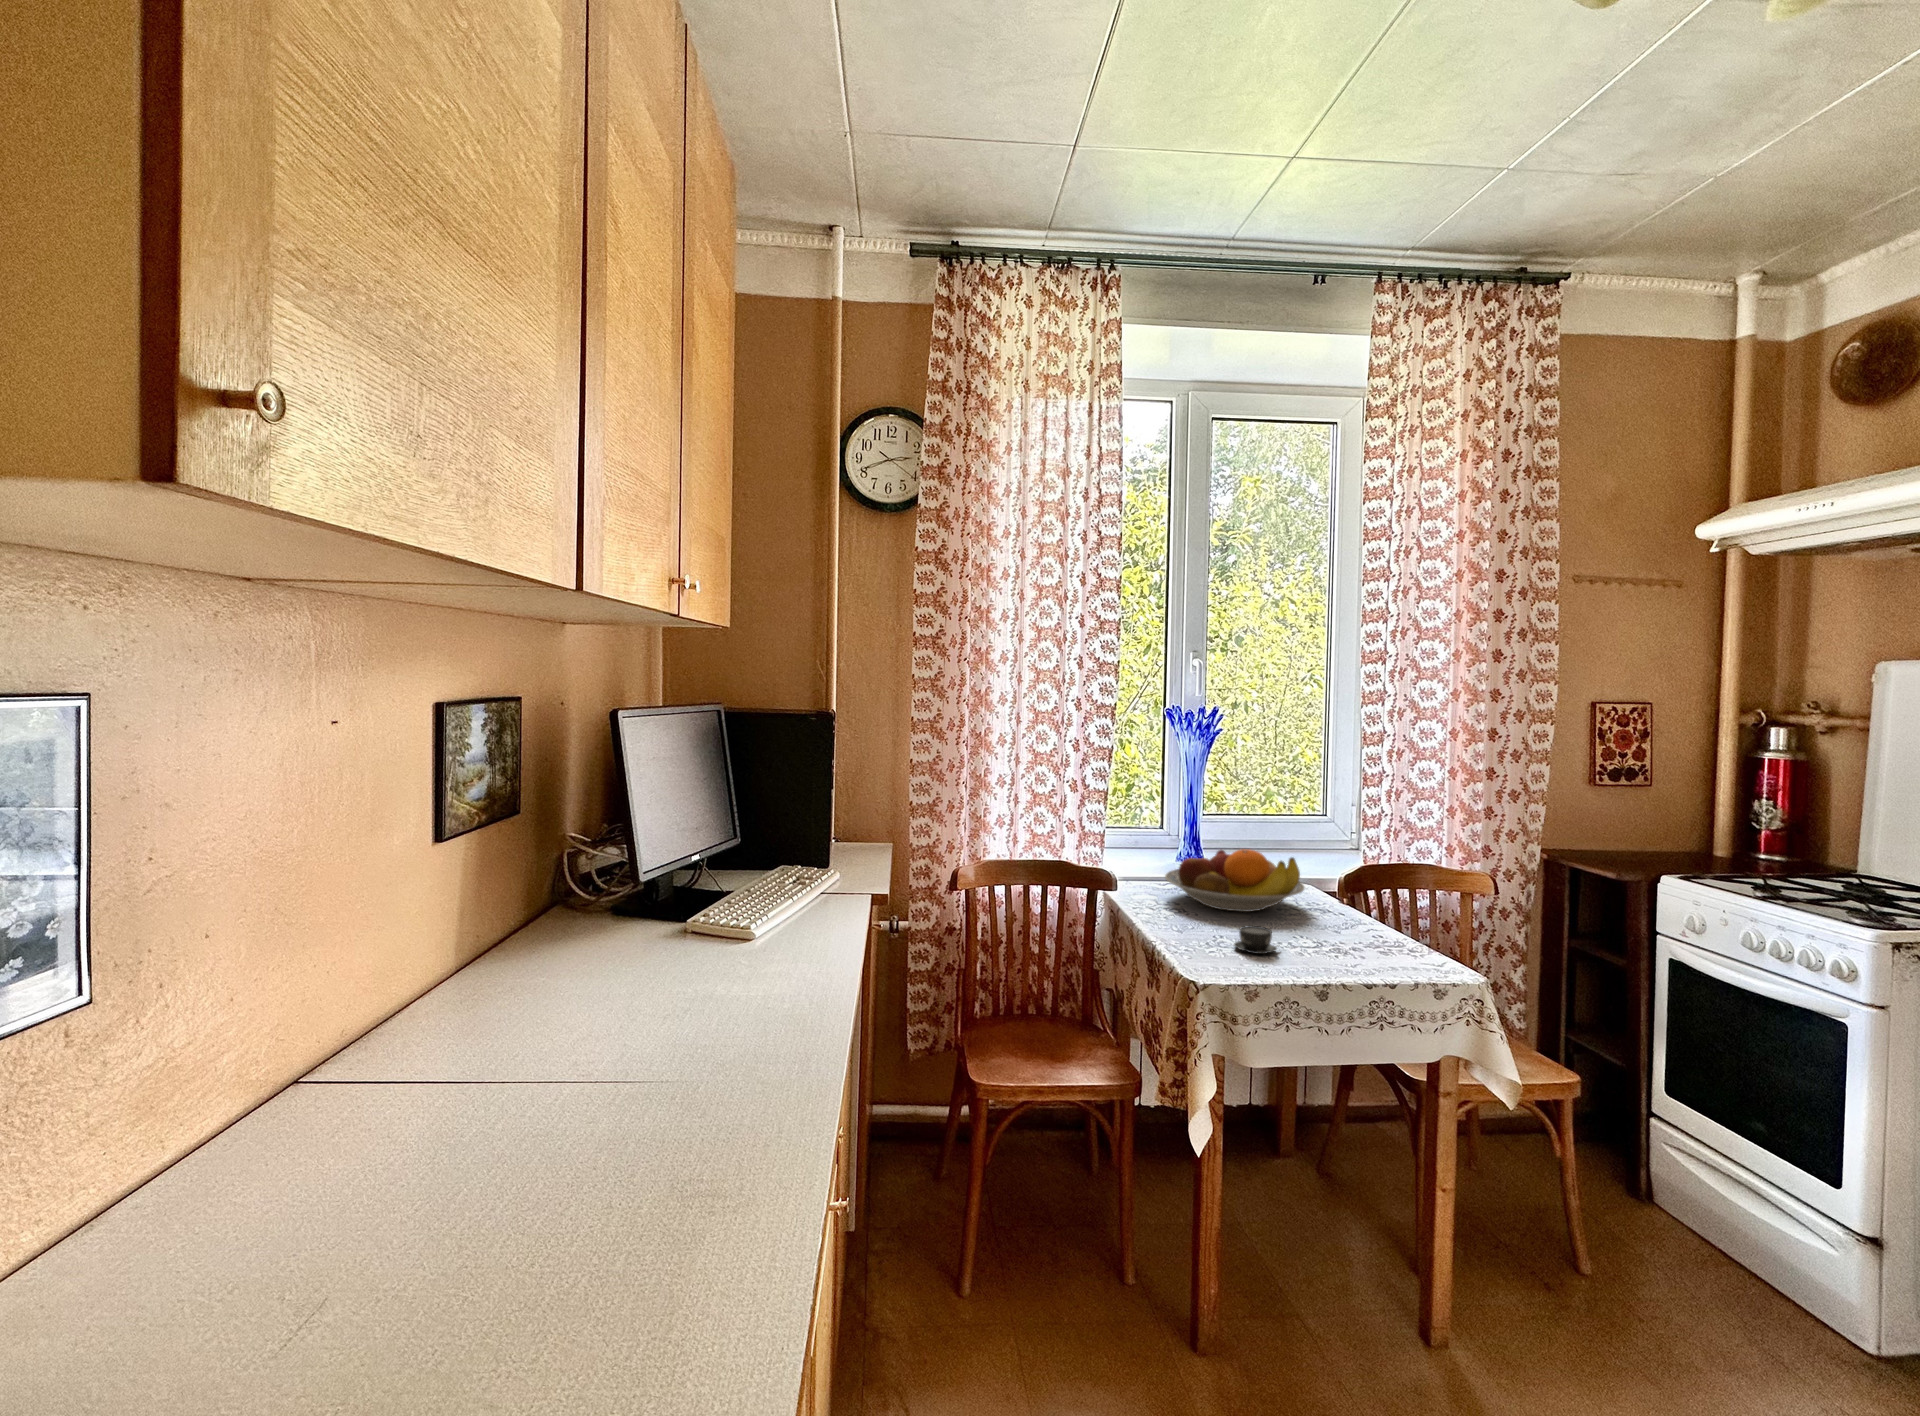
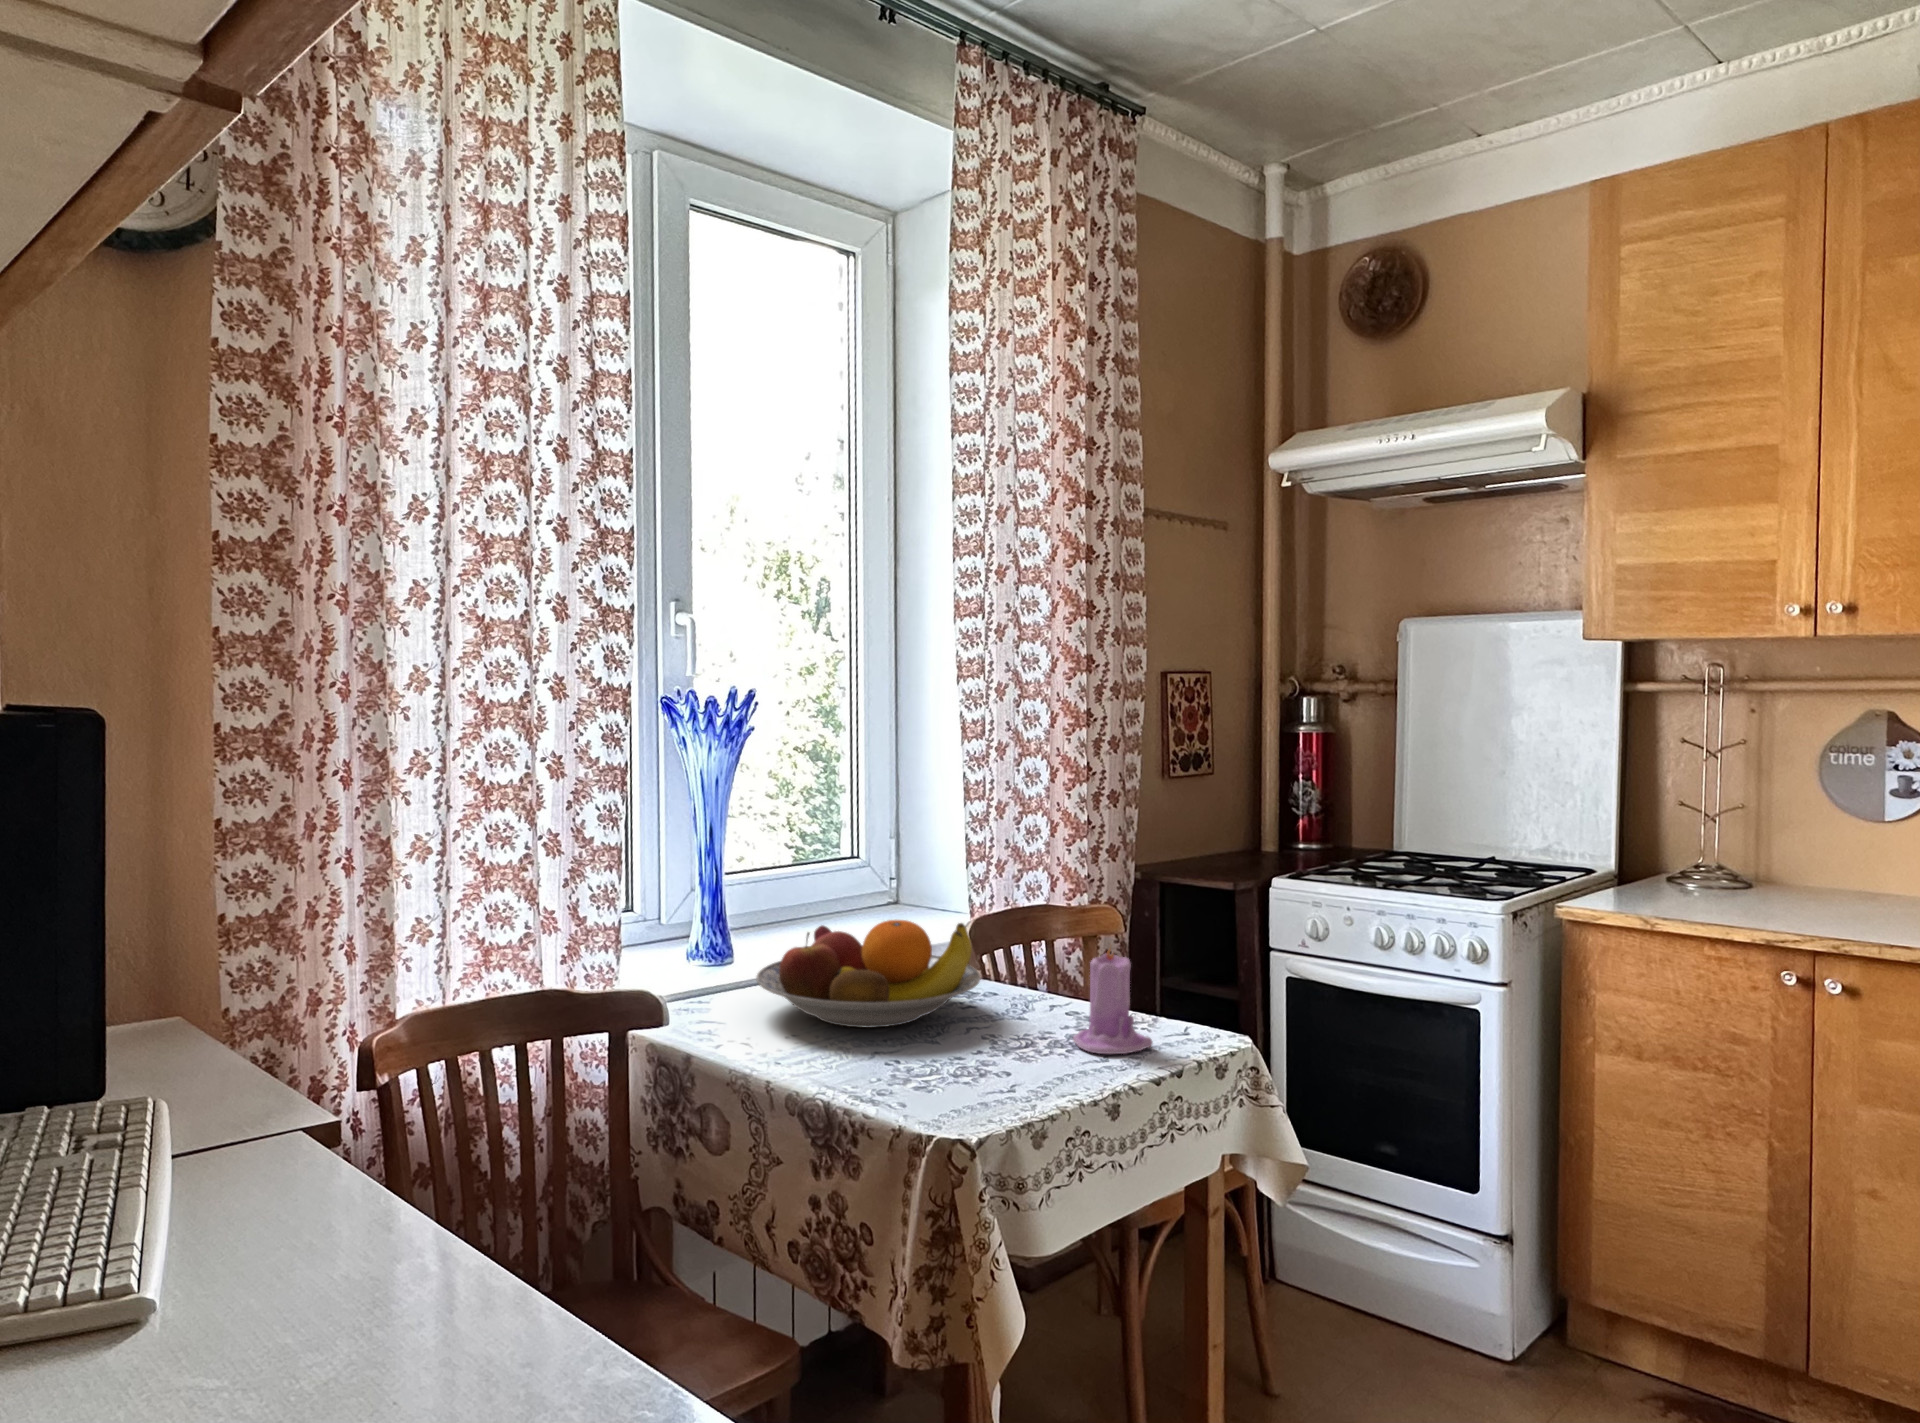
candle: none [1333,879,1386,952] -> present [1073,948,1153,1054]
teacup: present [1234,925,1277,954] -> none [979,1046,1047,1094]

